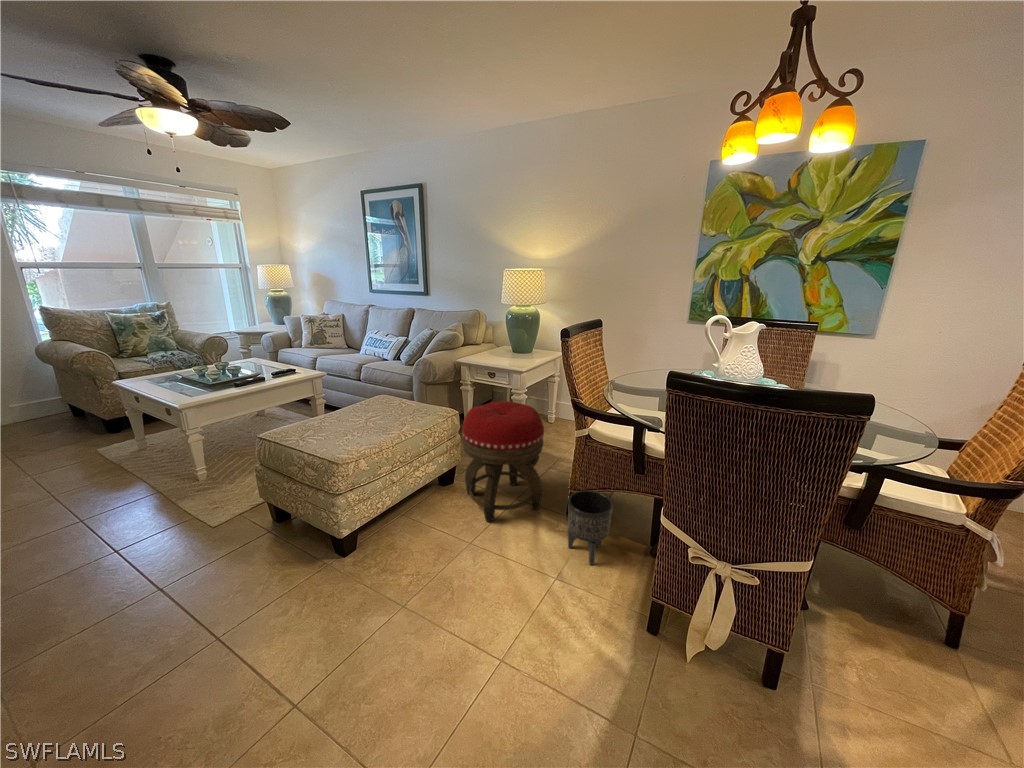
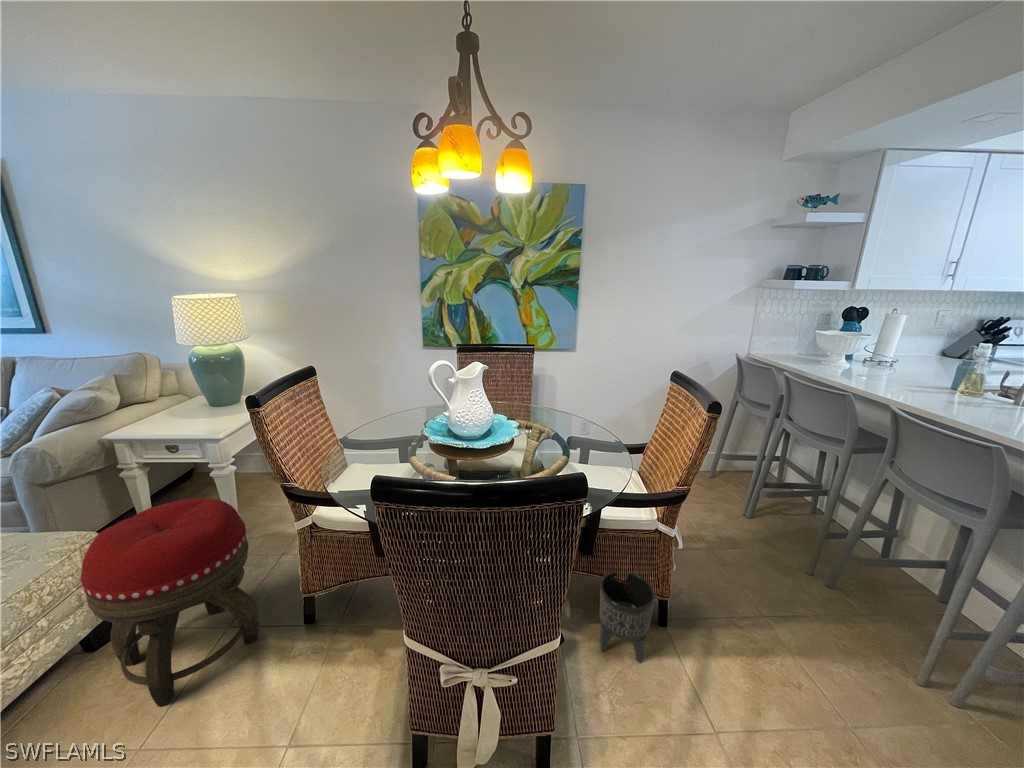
planter: present [568,490,613,565] -> present [600,571,655,663]

